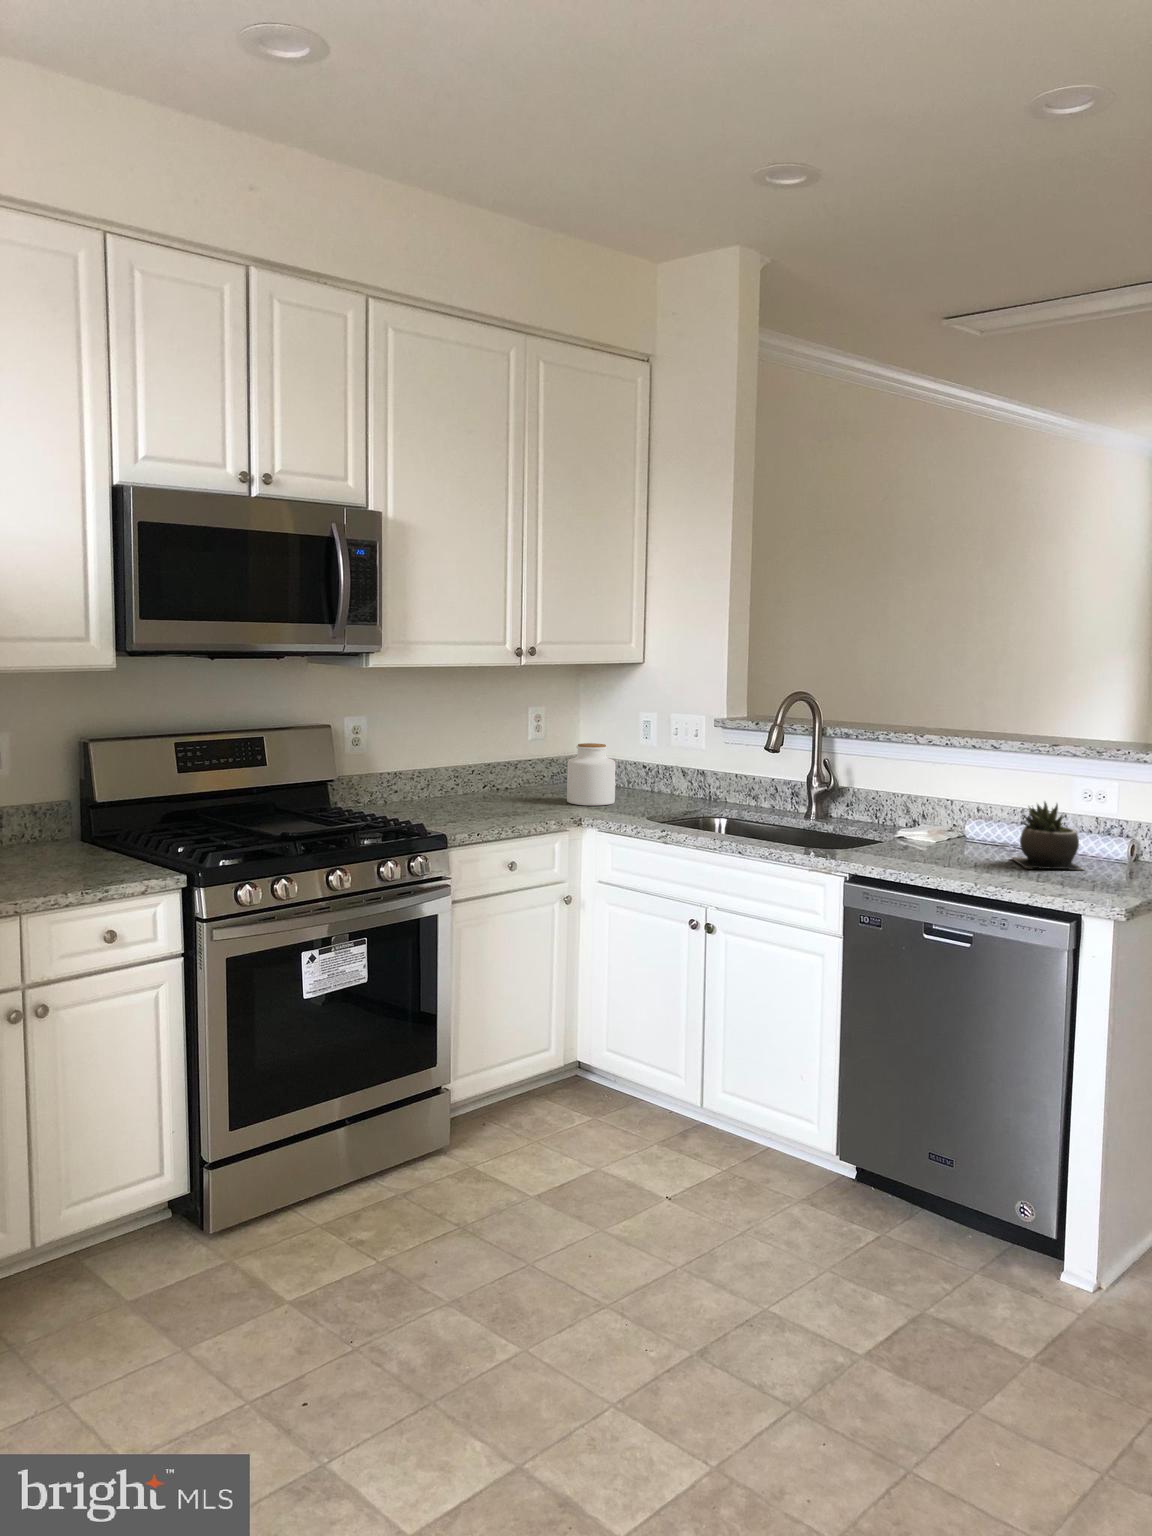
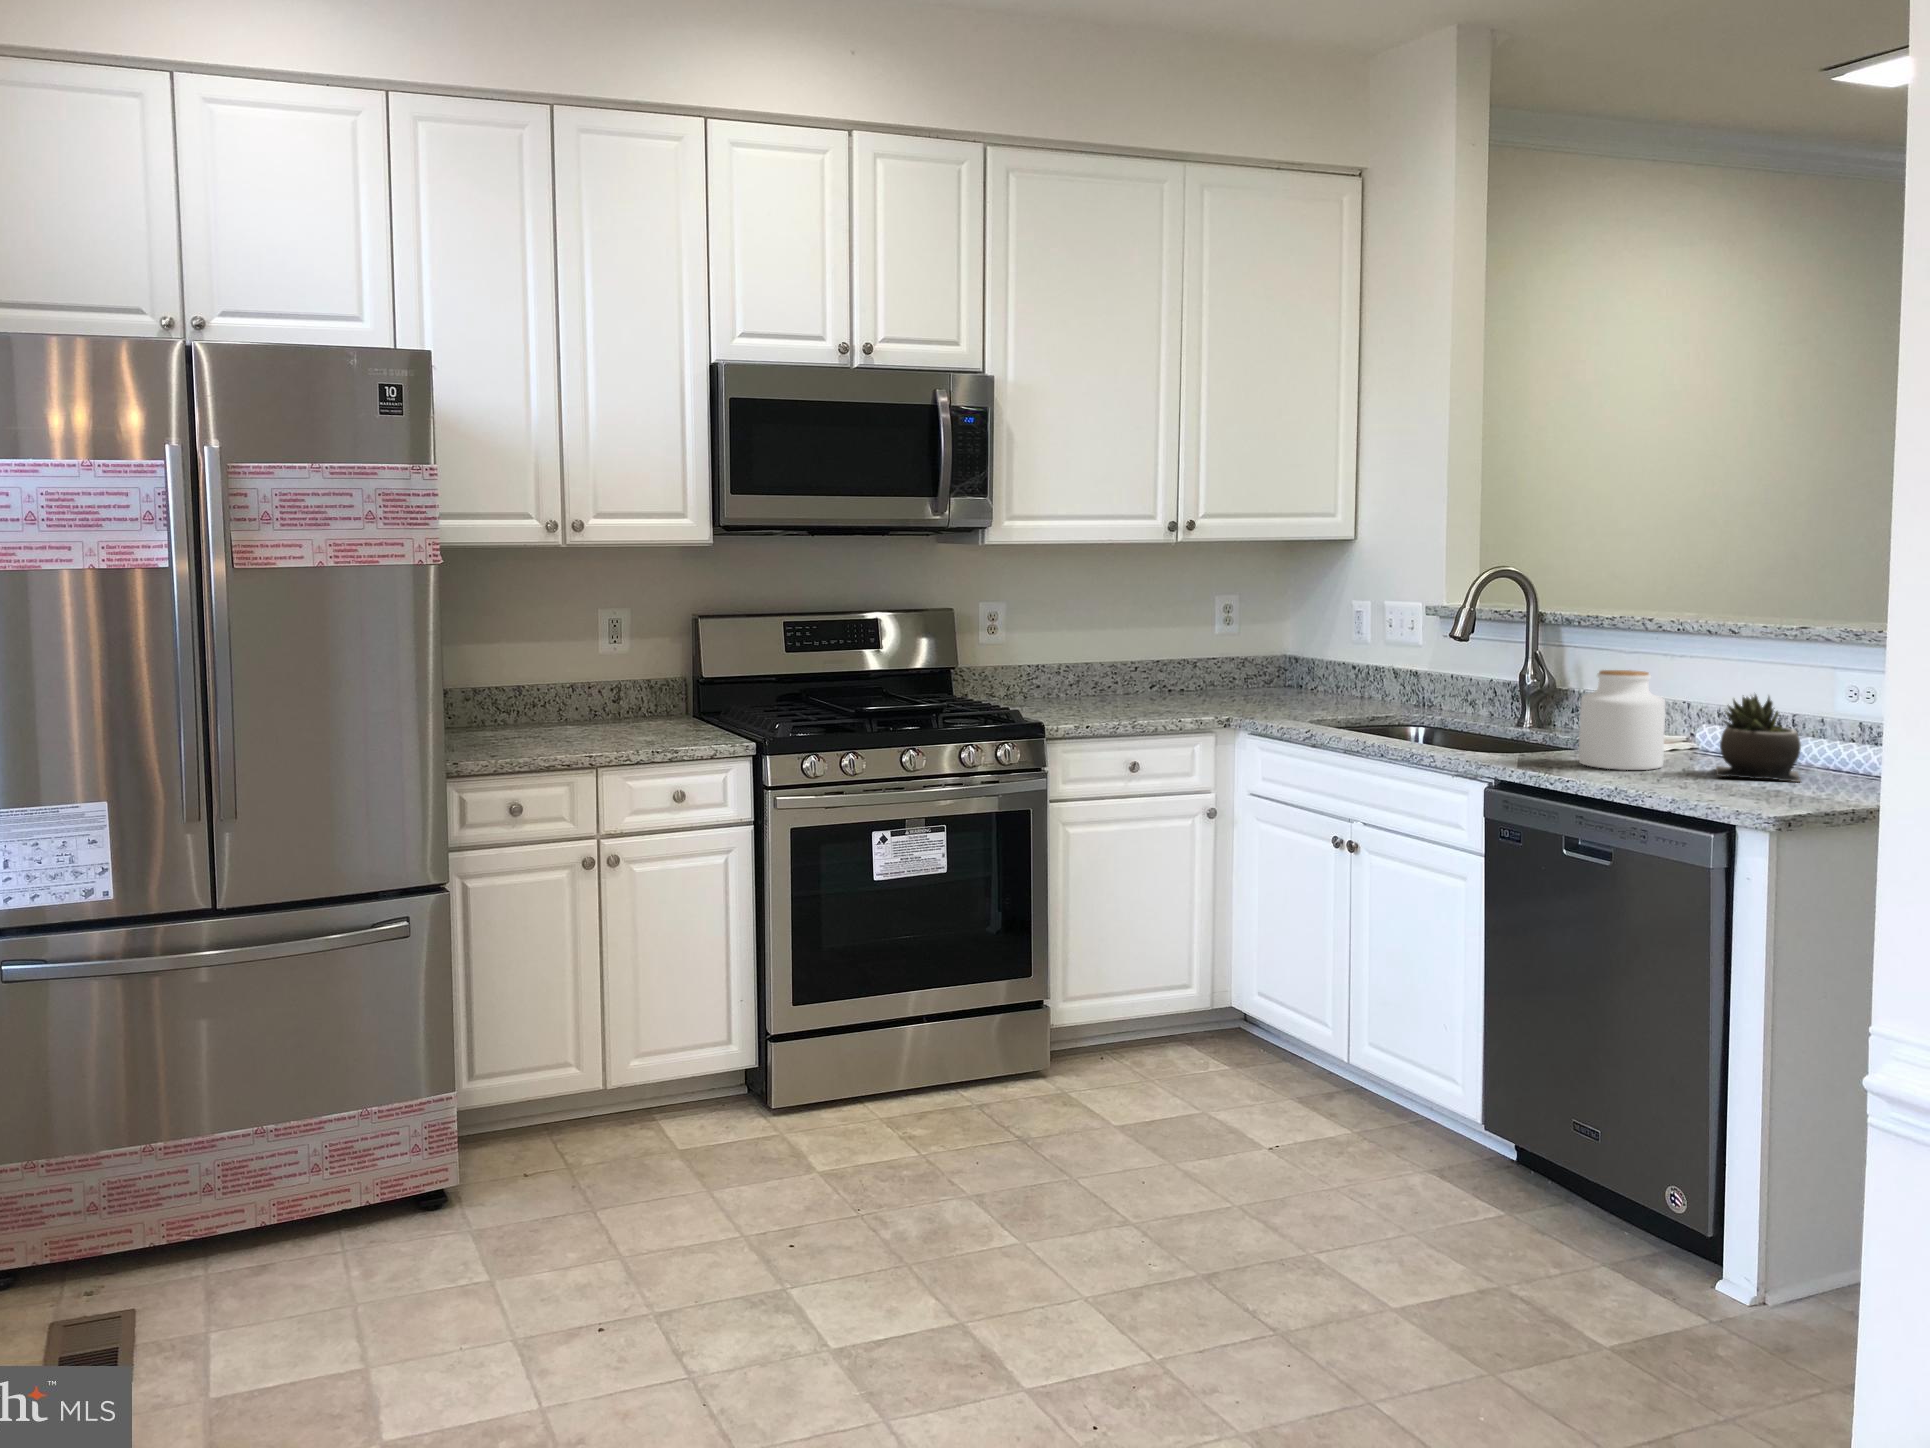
jar: present [567,743,615,806] -> present [1579,670,1665,770]

